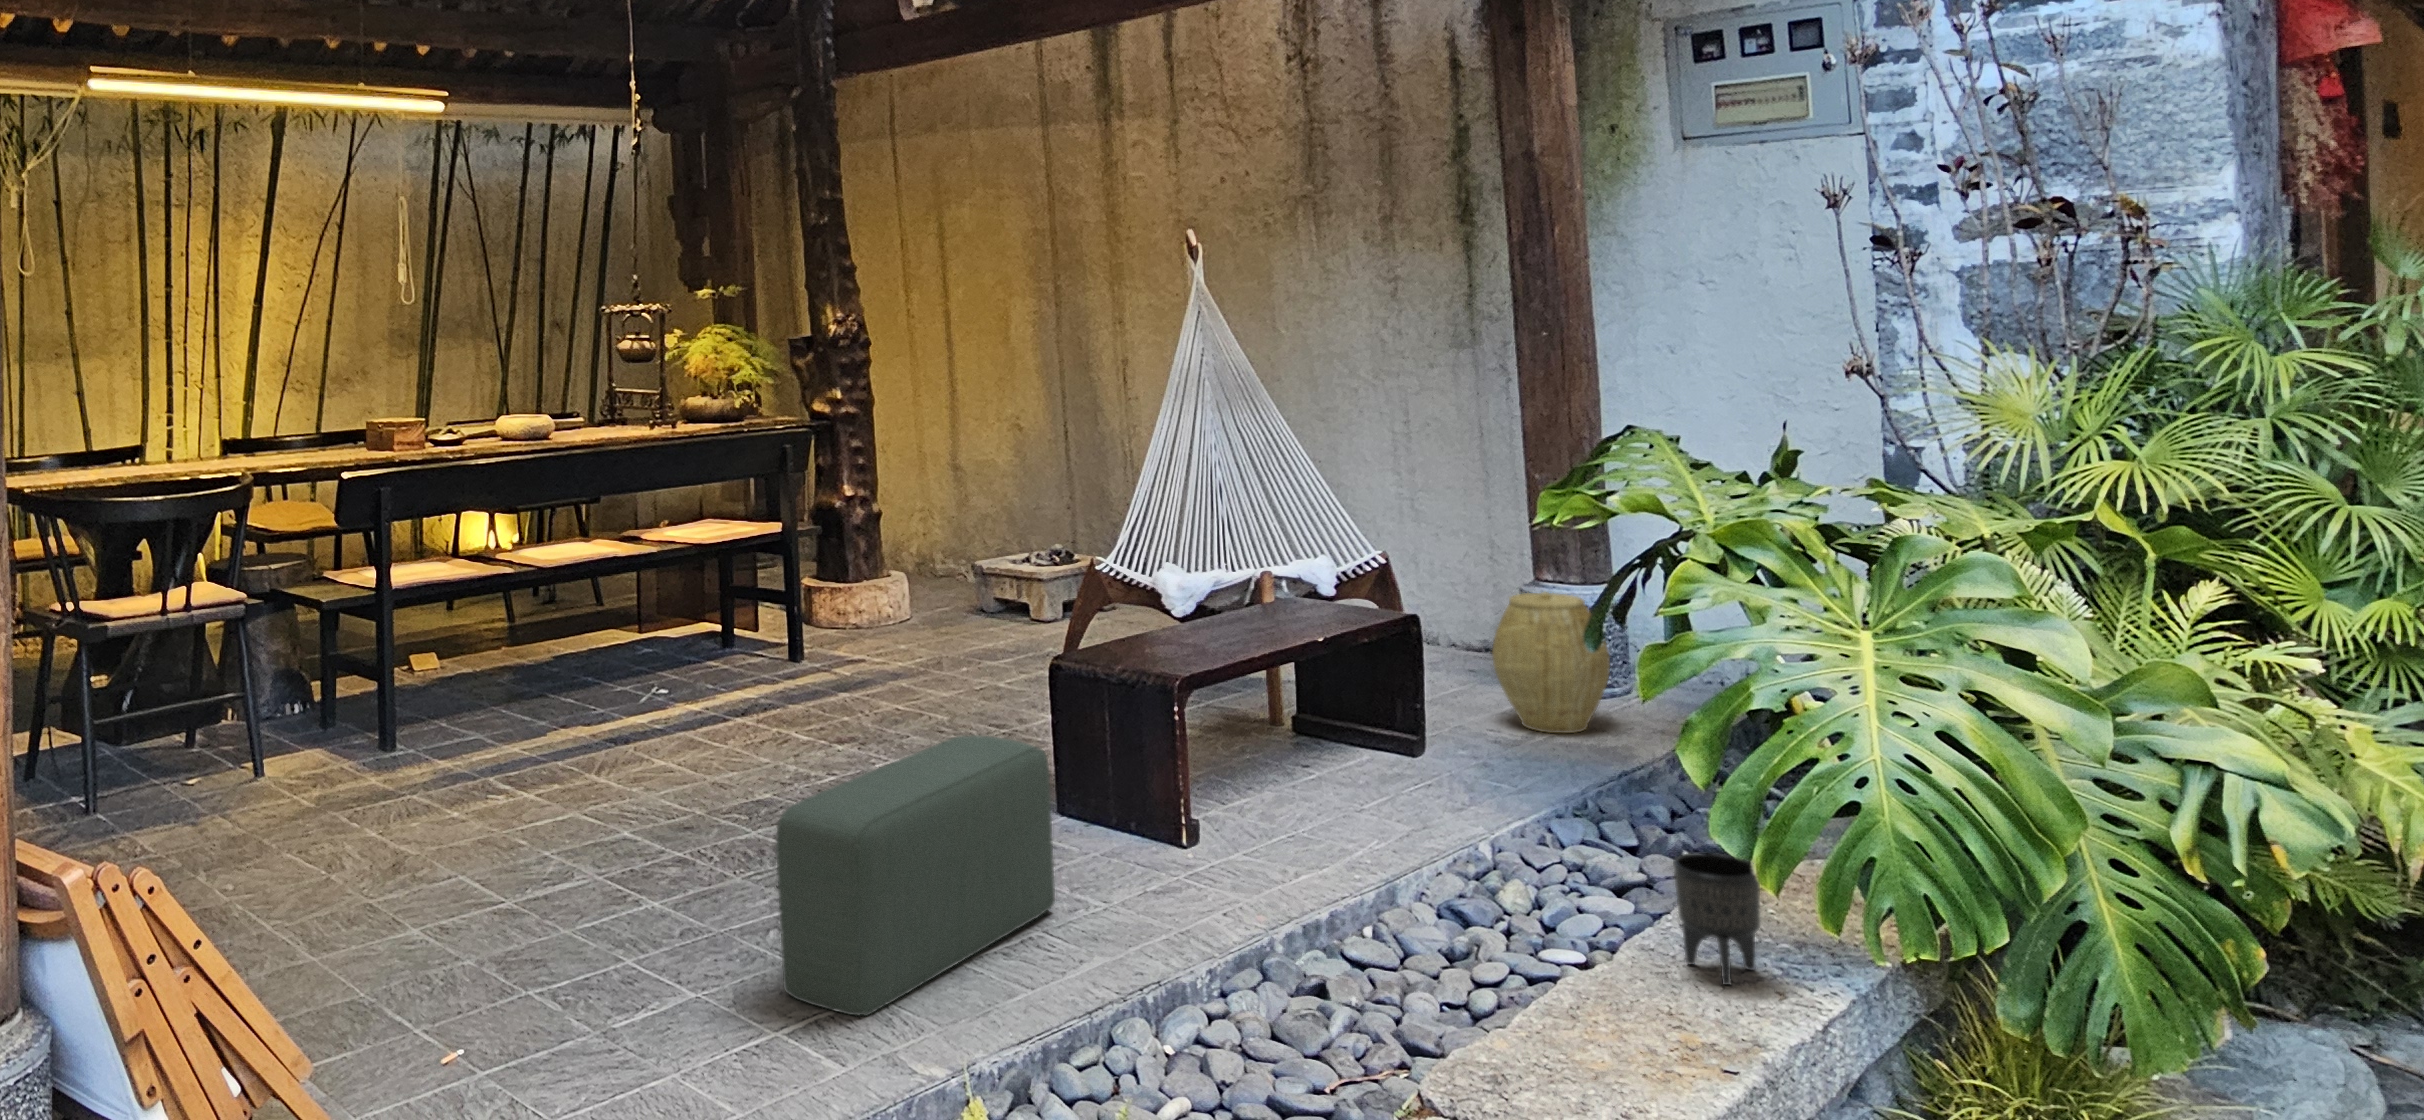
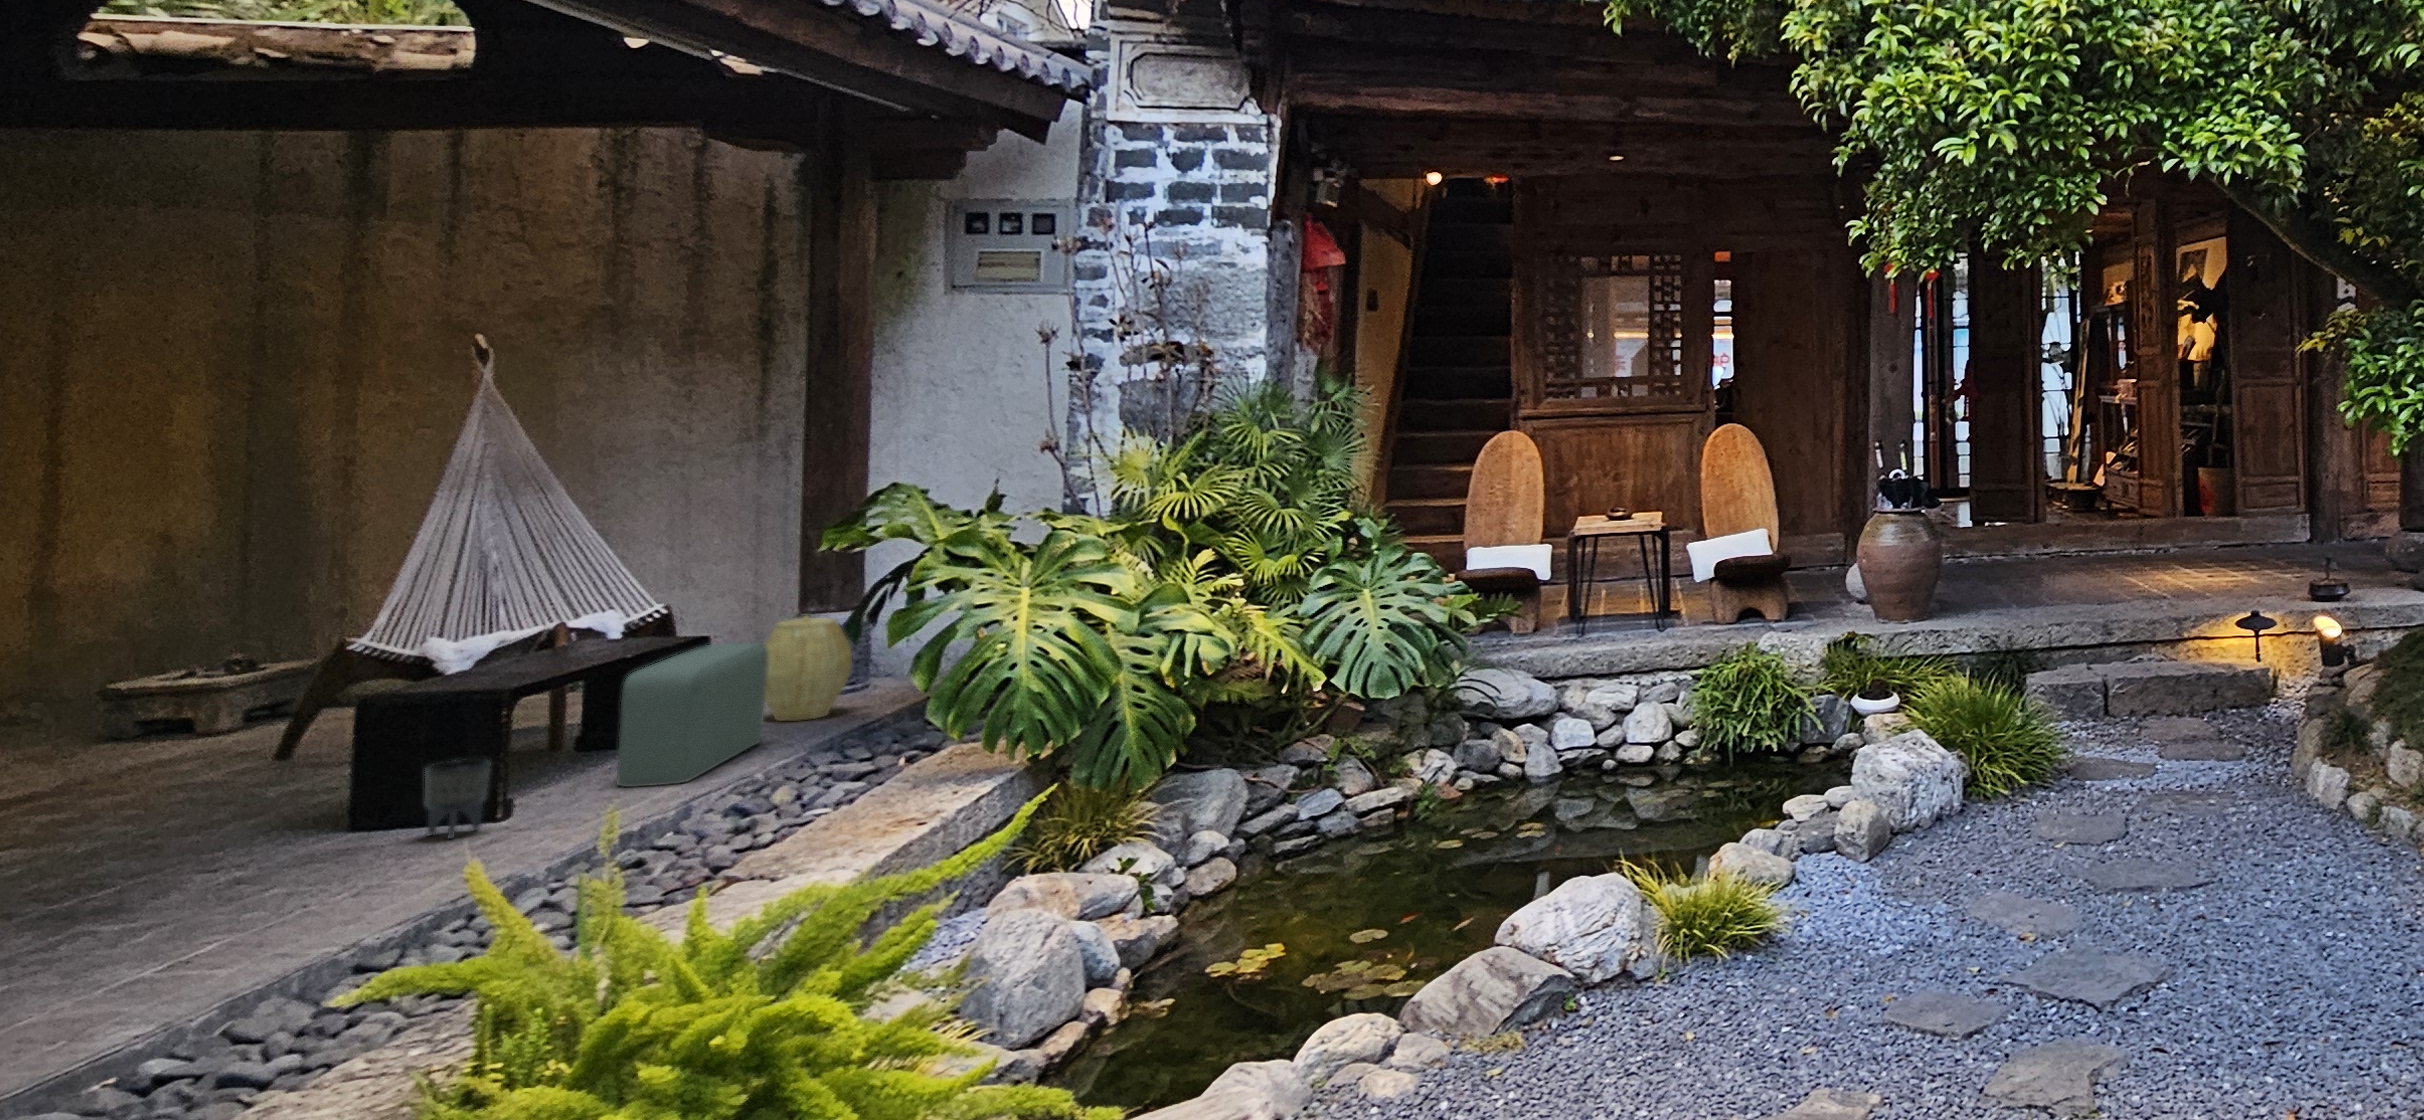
pouf: present [776,735,1055,1016] -> present [617,643,768,787]
planter: present [1673,853,1760,985] -> present [425,759,490,839]

